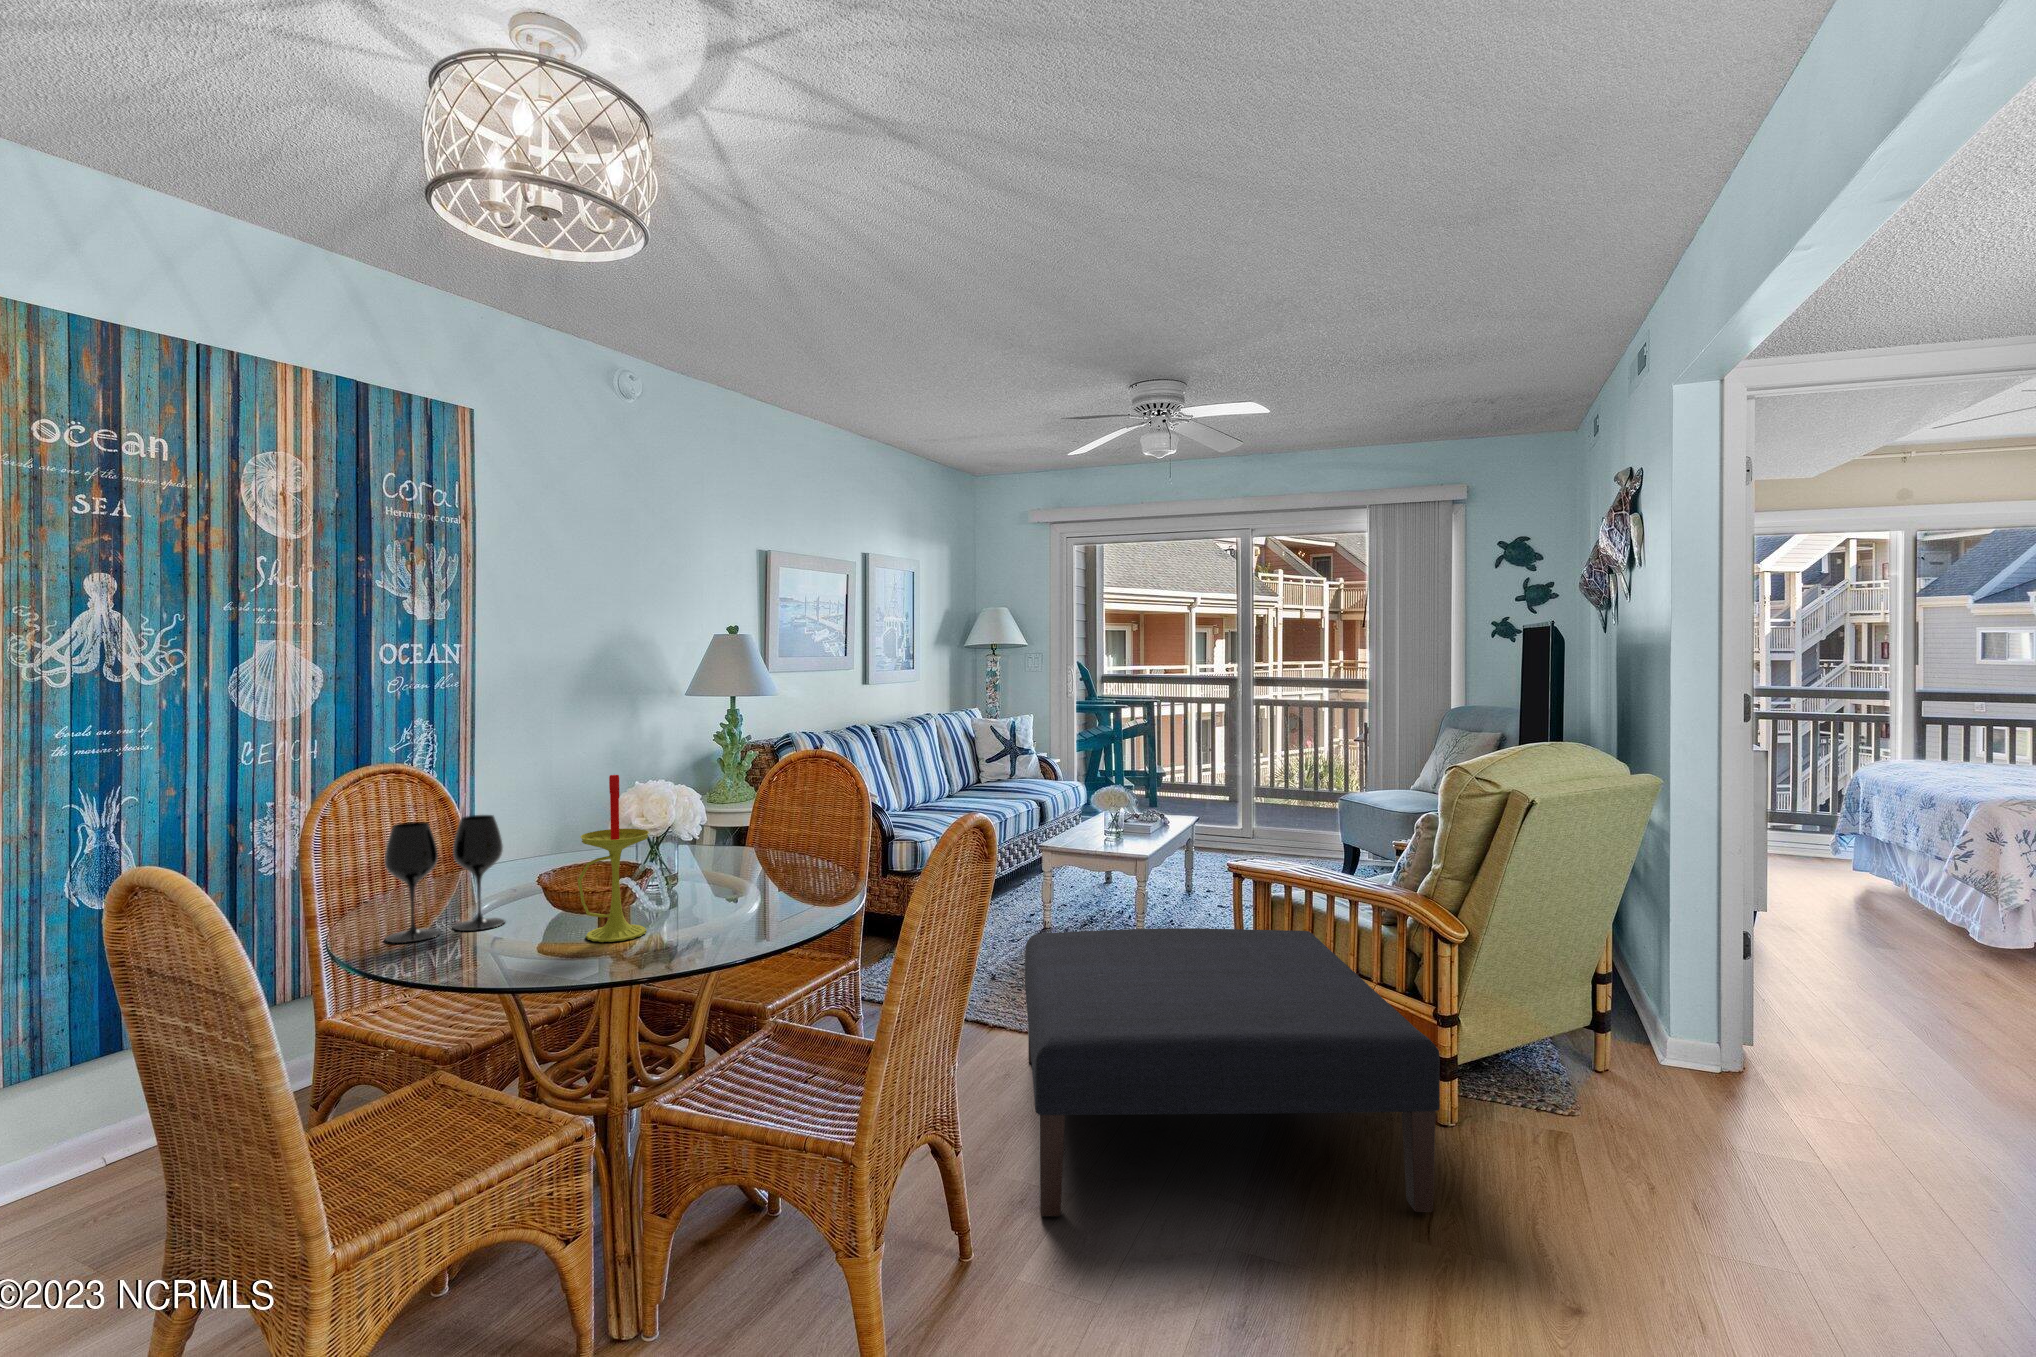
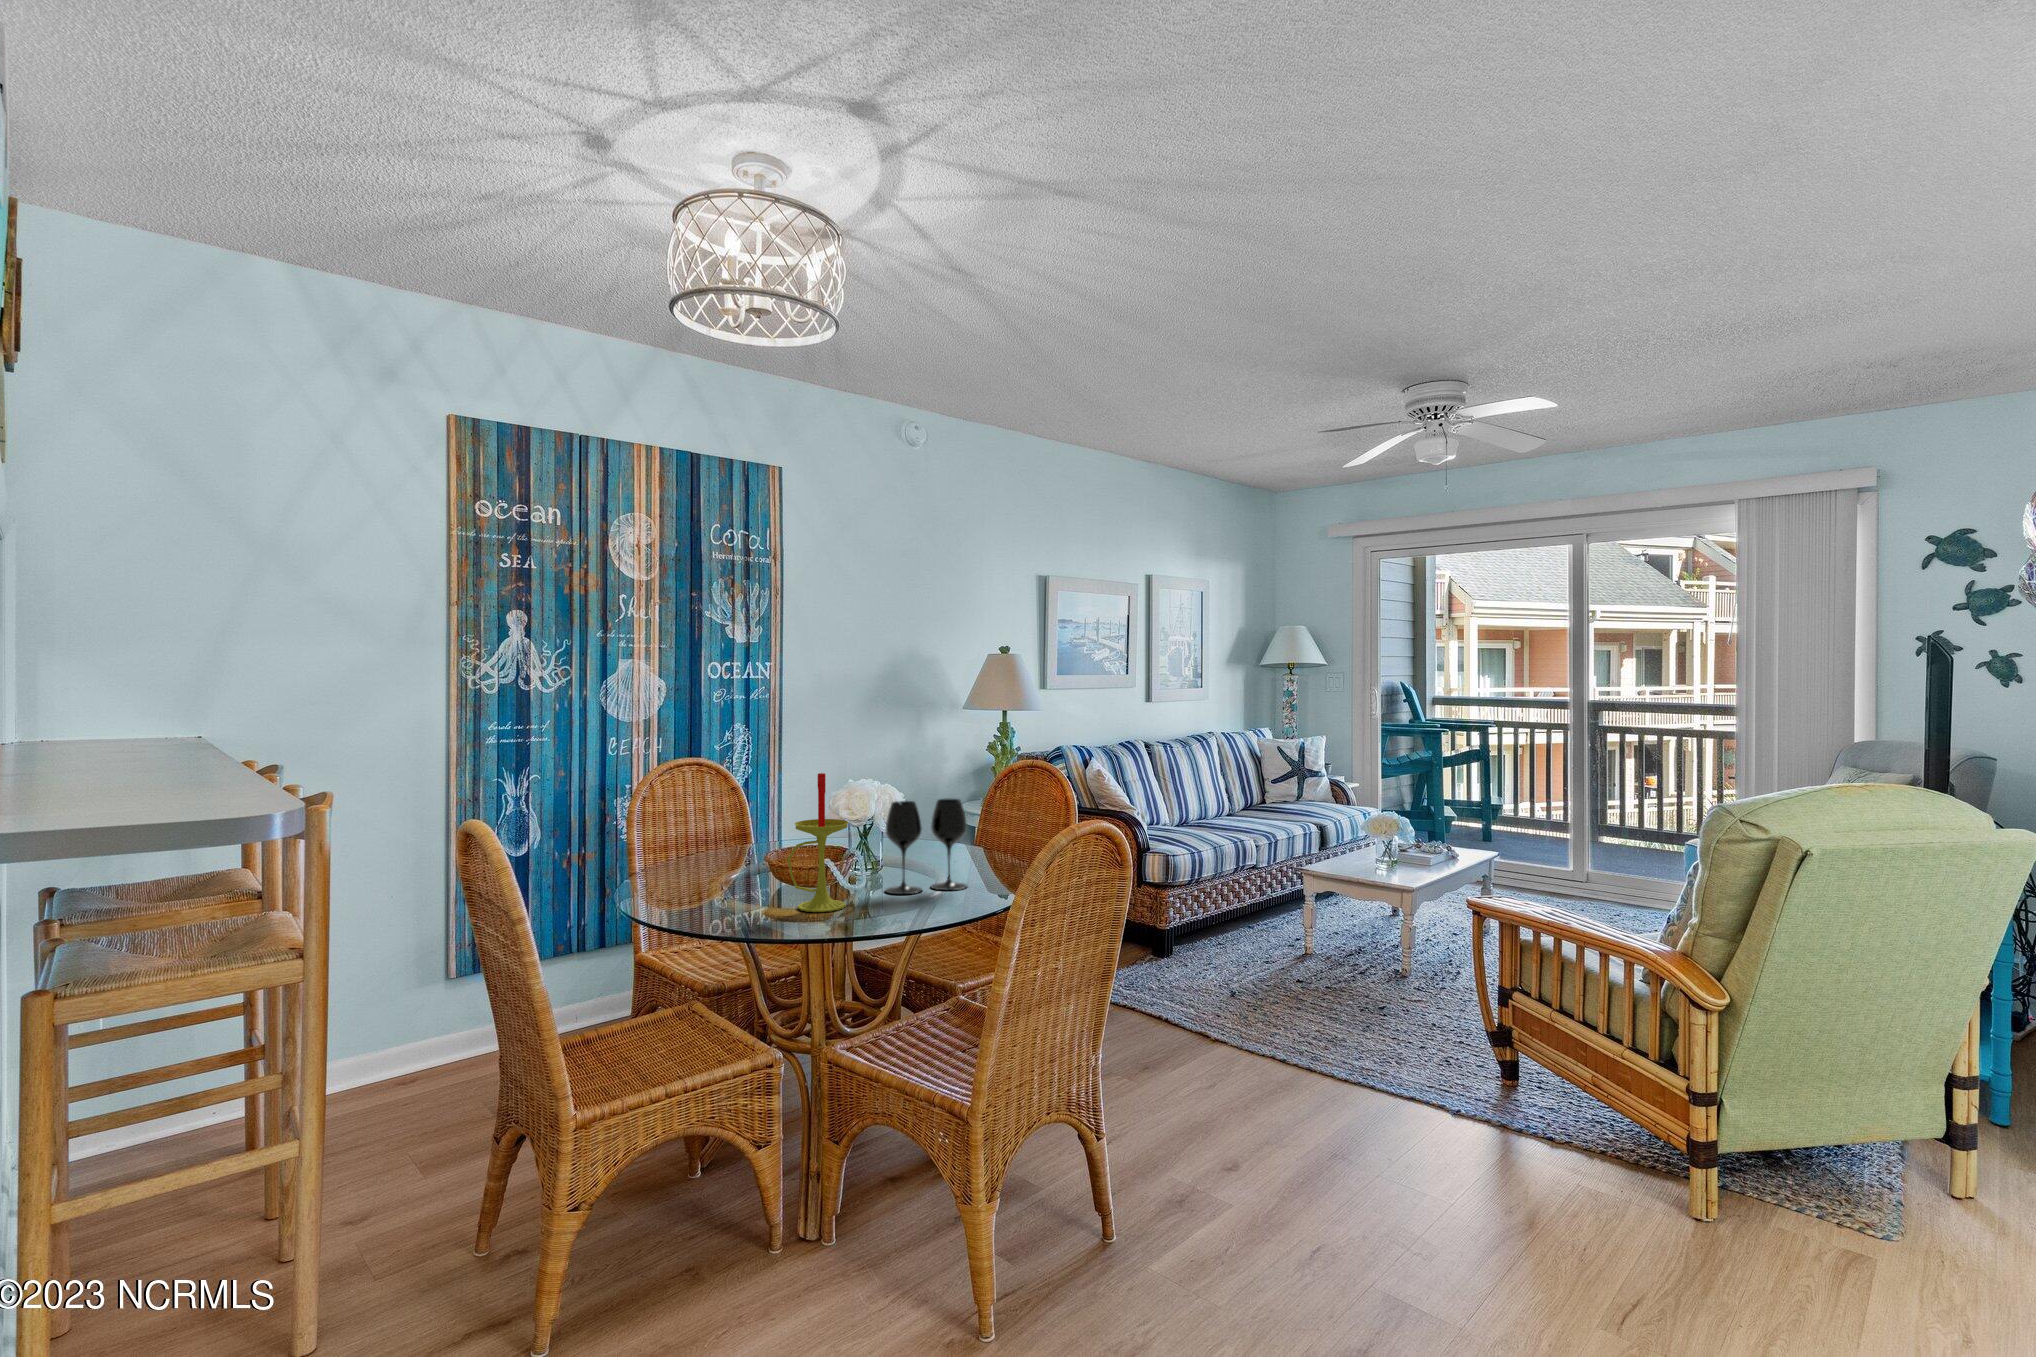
wine glass: present [385,815,505,943] -> present [885,799,967,894]
ottoman: present [1025,928,1440,1216] -> none [1191,954,1638,1296]

